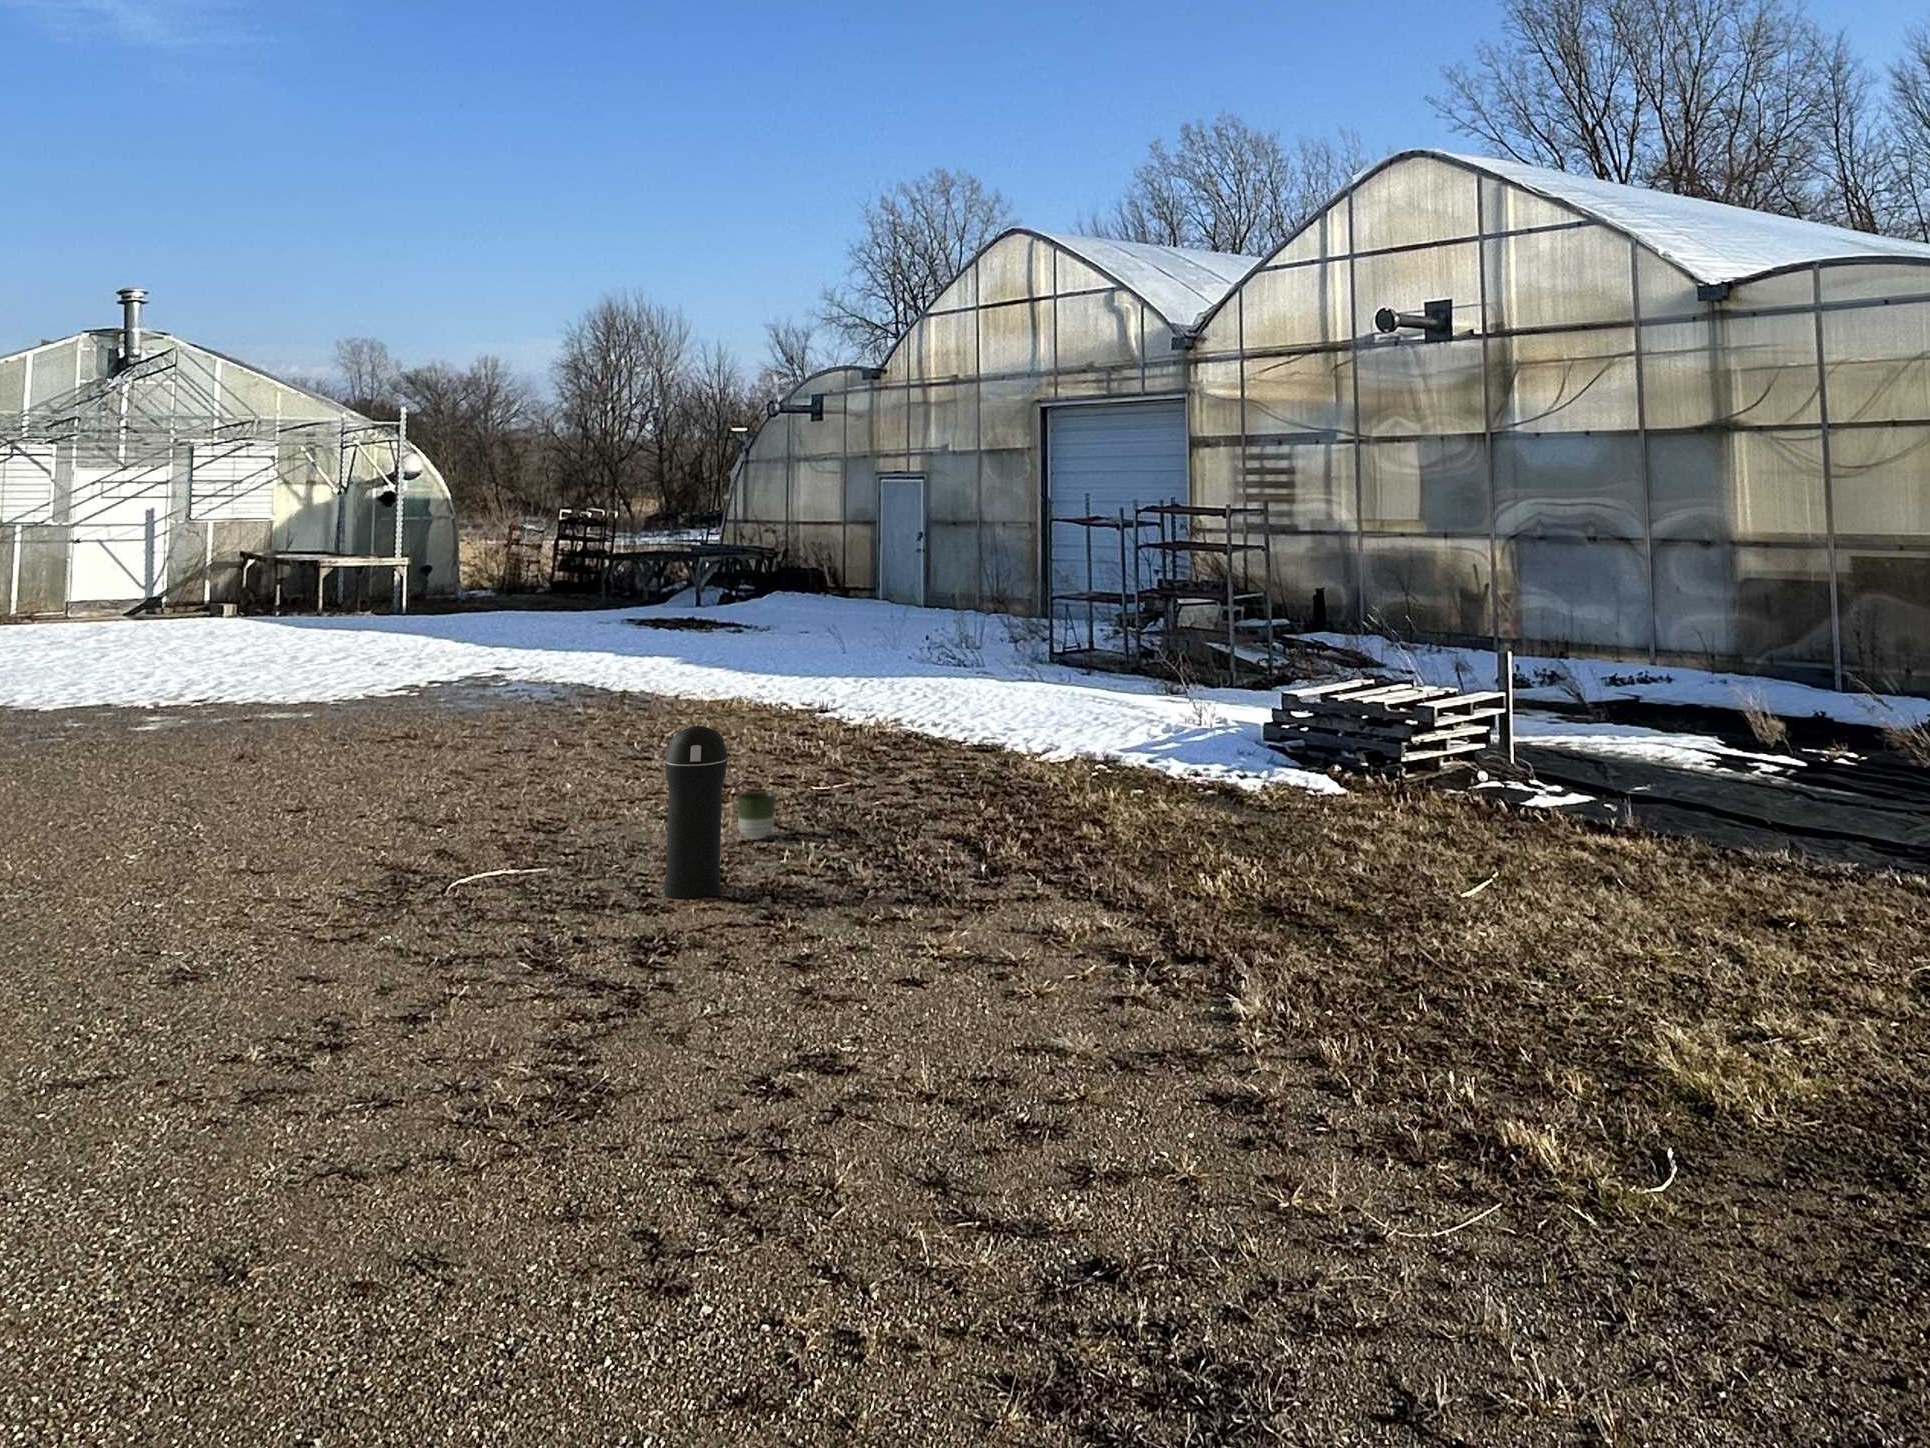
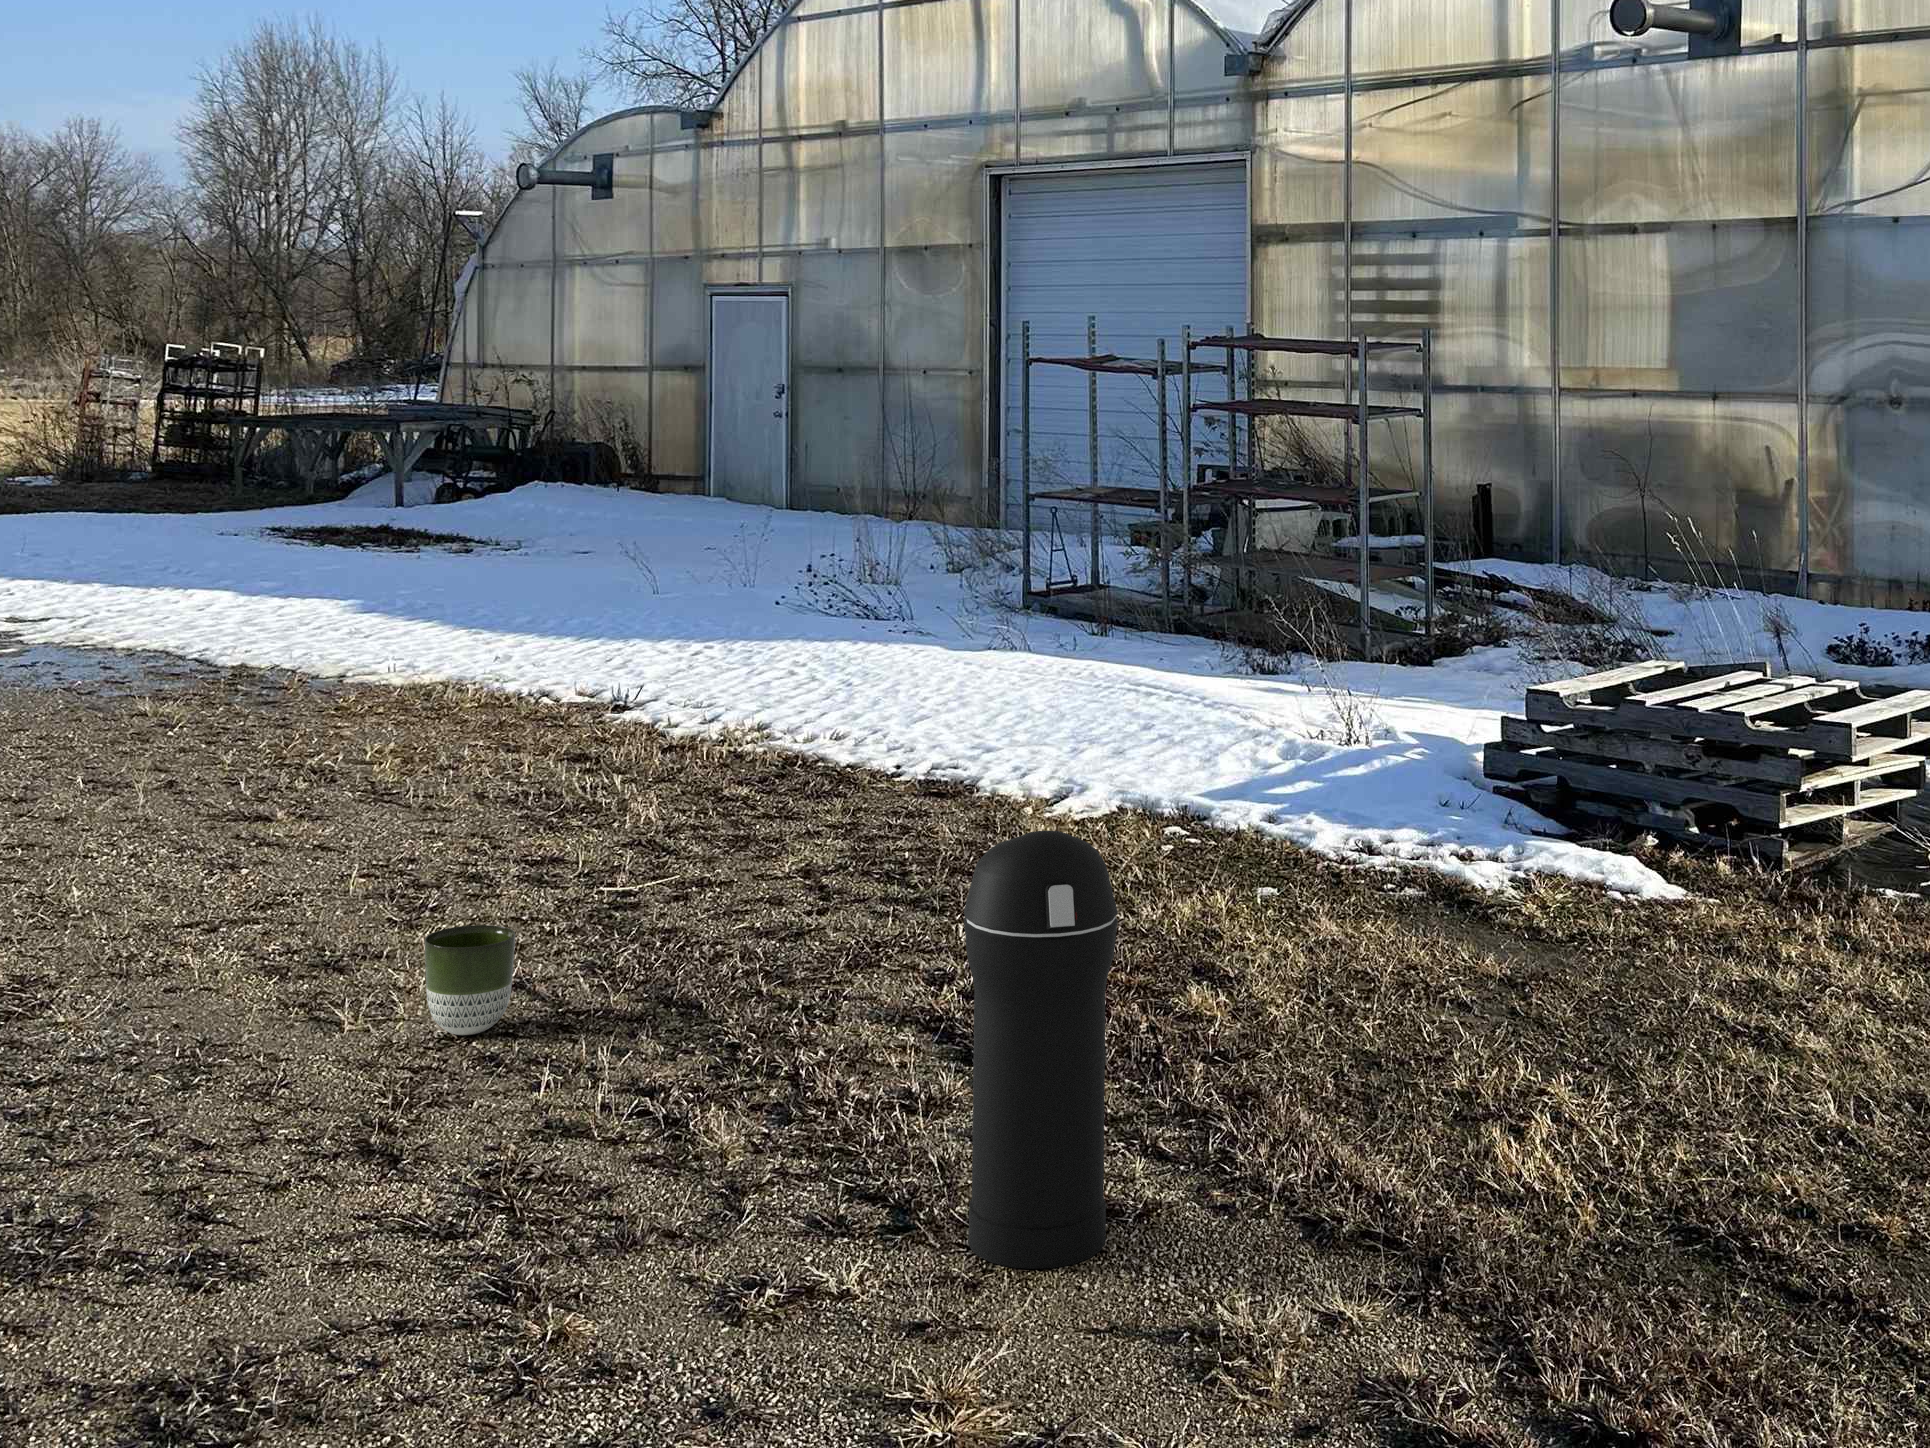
trash can: present [664,726,727,899] -> present [964,830,1118,1269]

